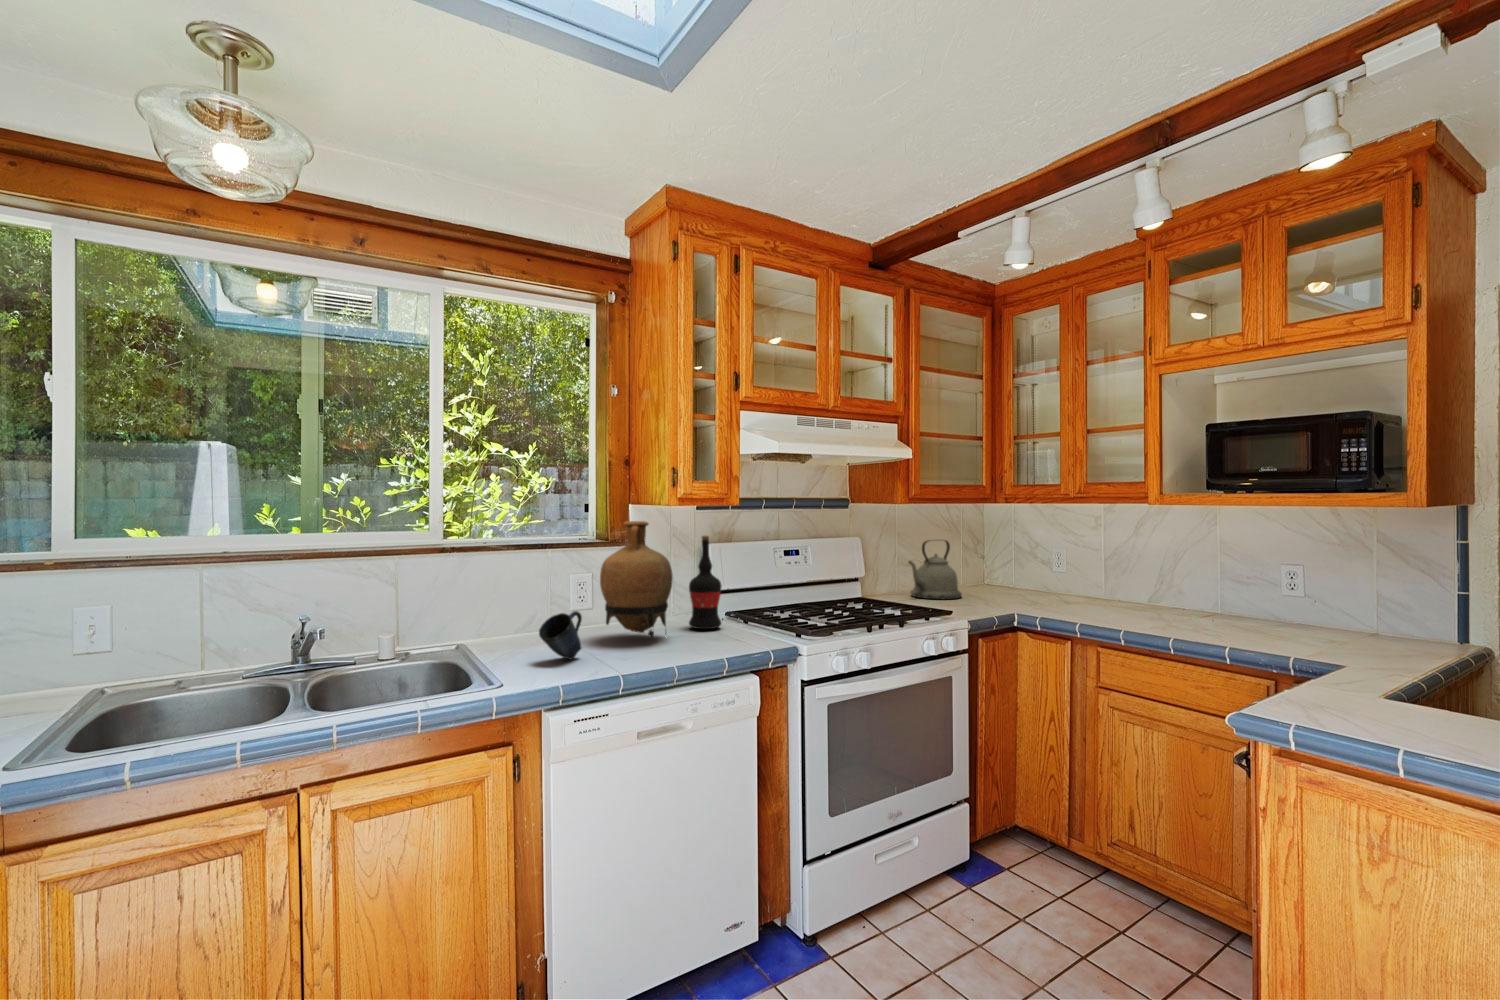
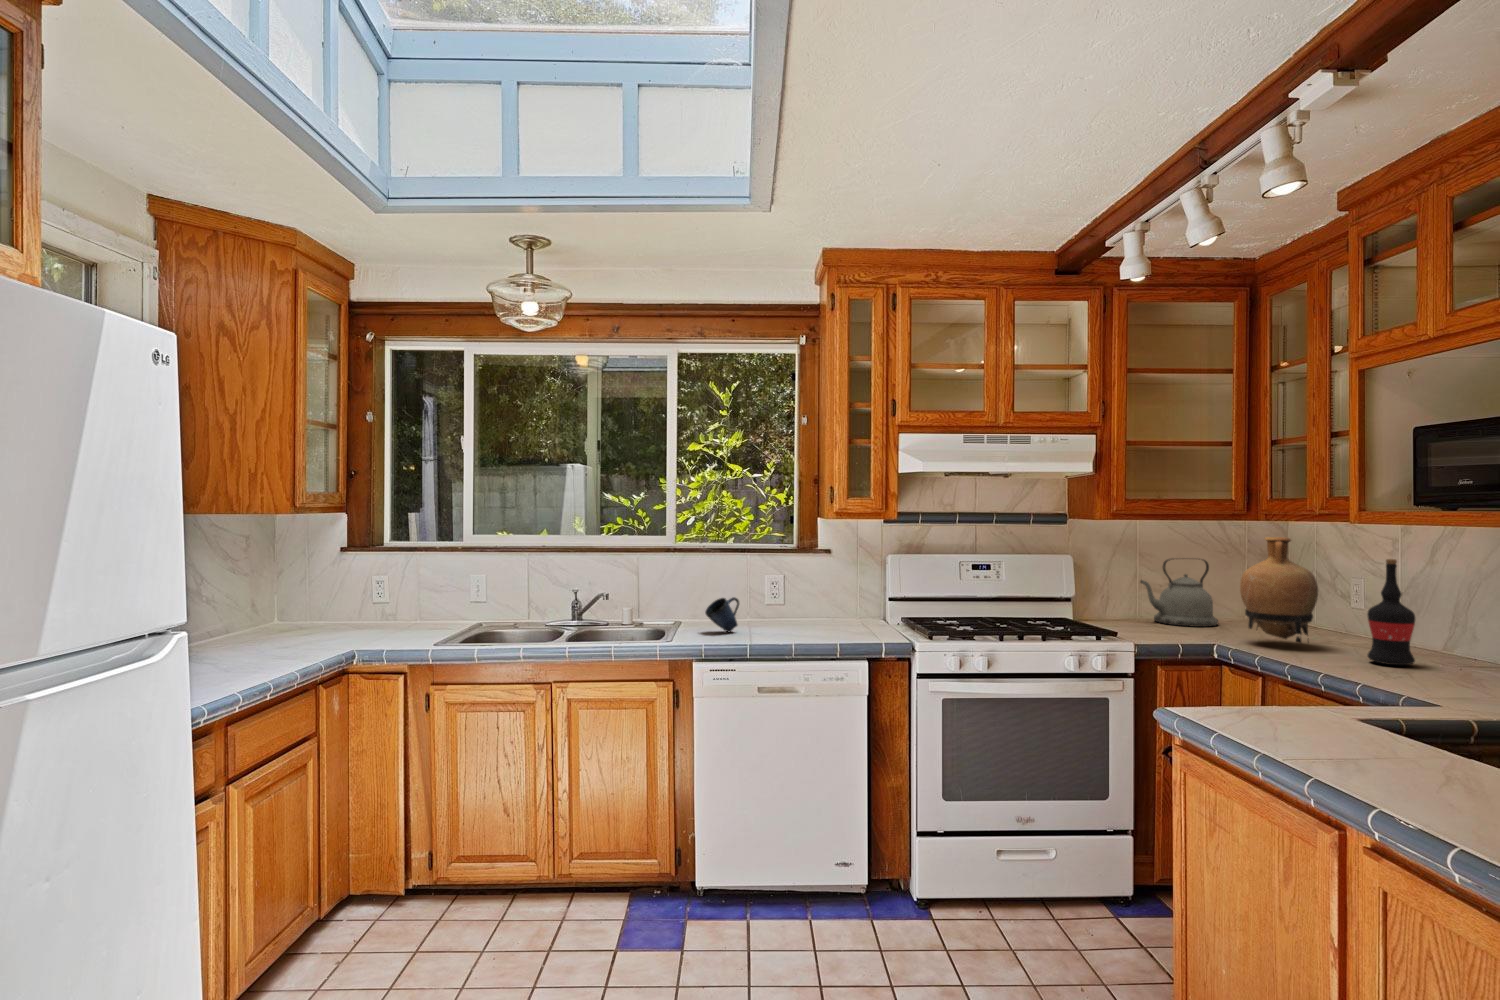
vase: present [600,521,673,637] -> present [1240,537,1318,643]
wine bottle: present [689,535,721,629] -> present [1367,559,1415,665]

